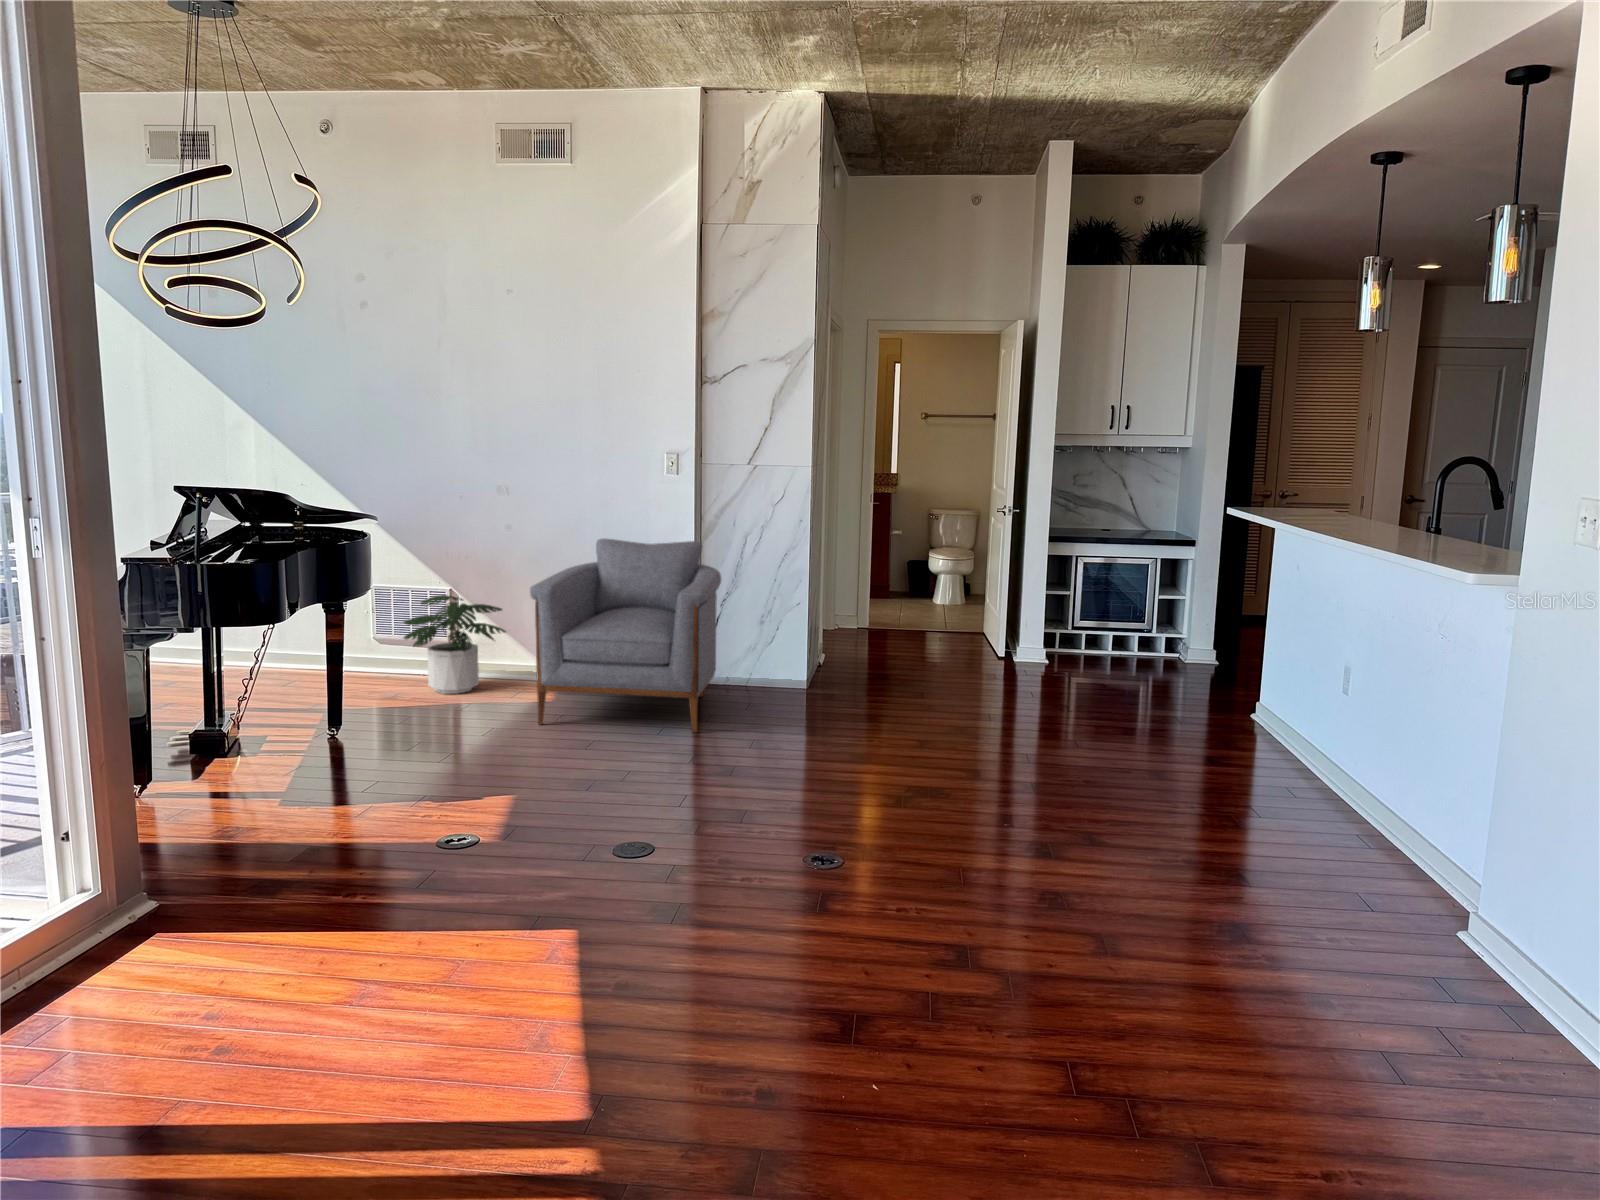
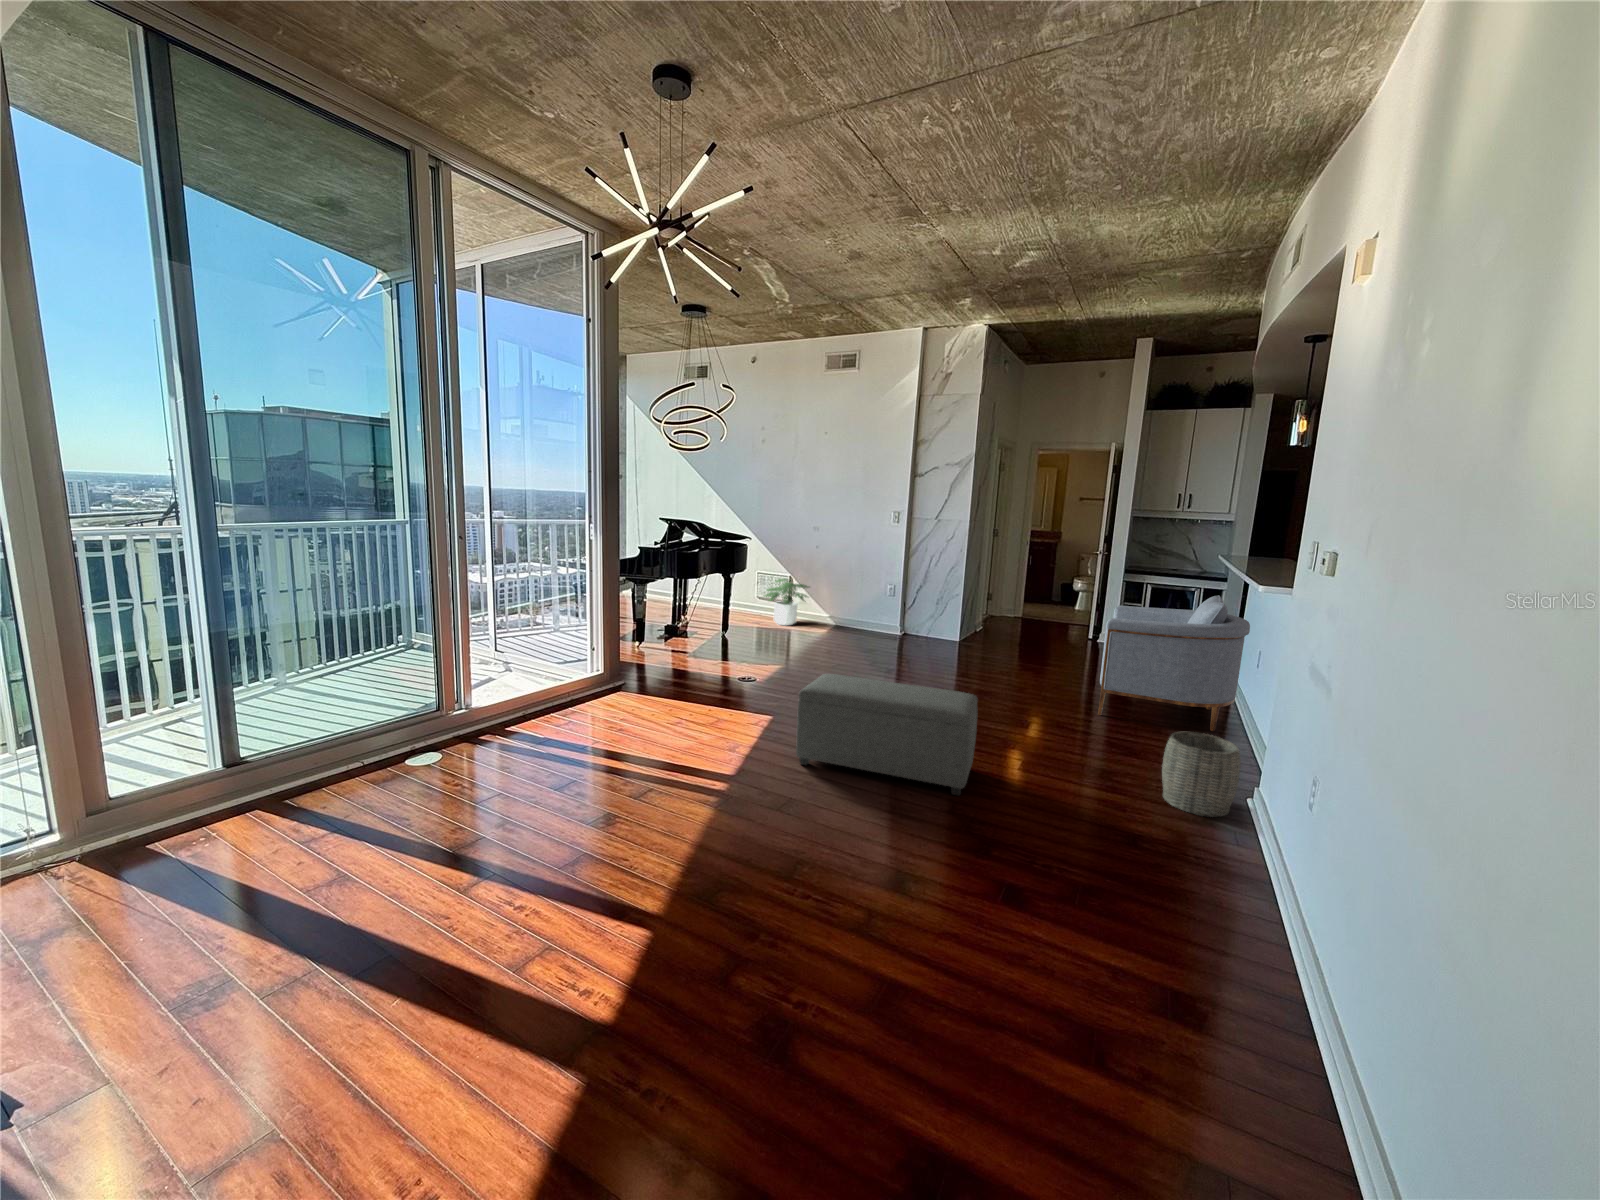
armchair: present [530,538,721,732] -> present [1098,595,1250,731]
ottoman: none [686,847,1102,1093] -> present [796,674,978,795]
woven basket: none [1376,855,1521,1019] -> present [1162,732,1241,817]

